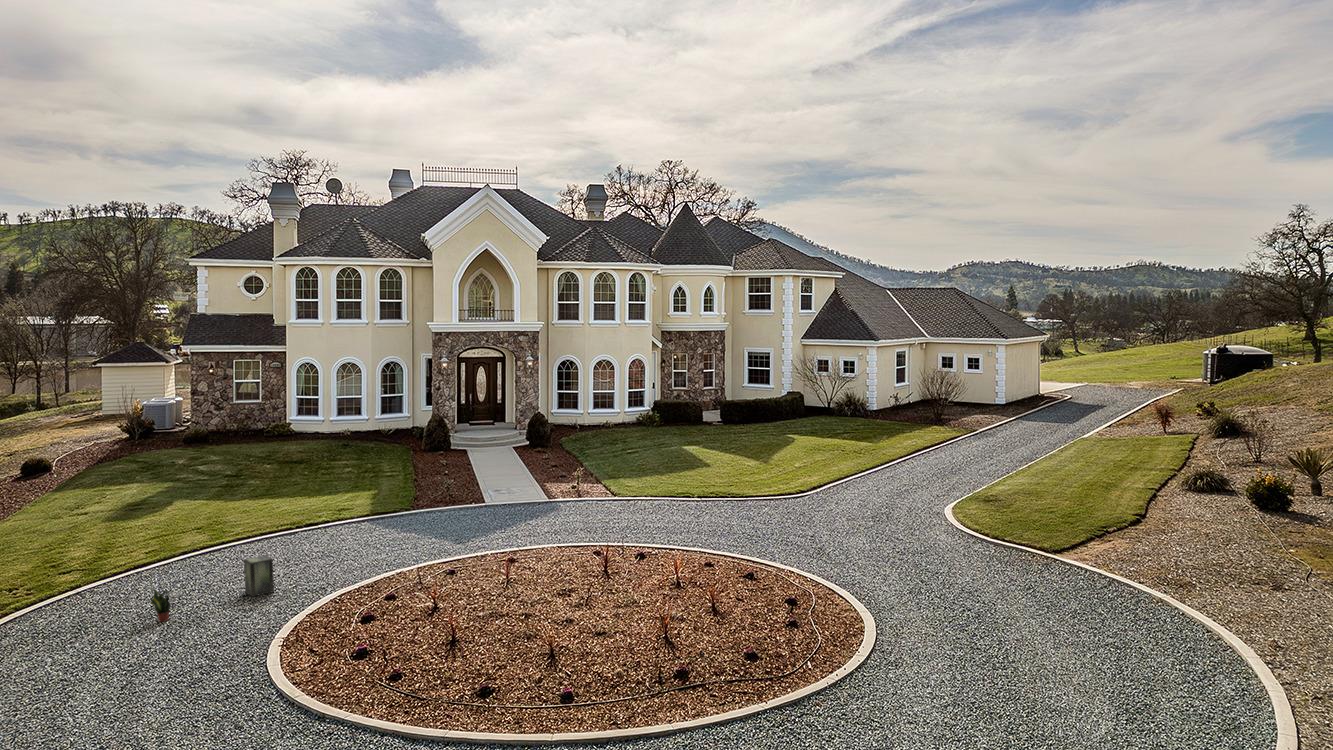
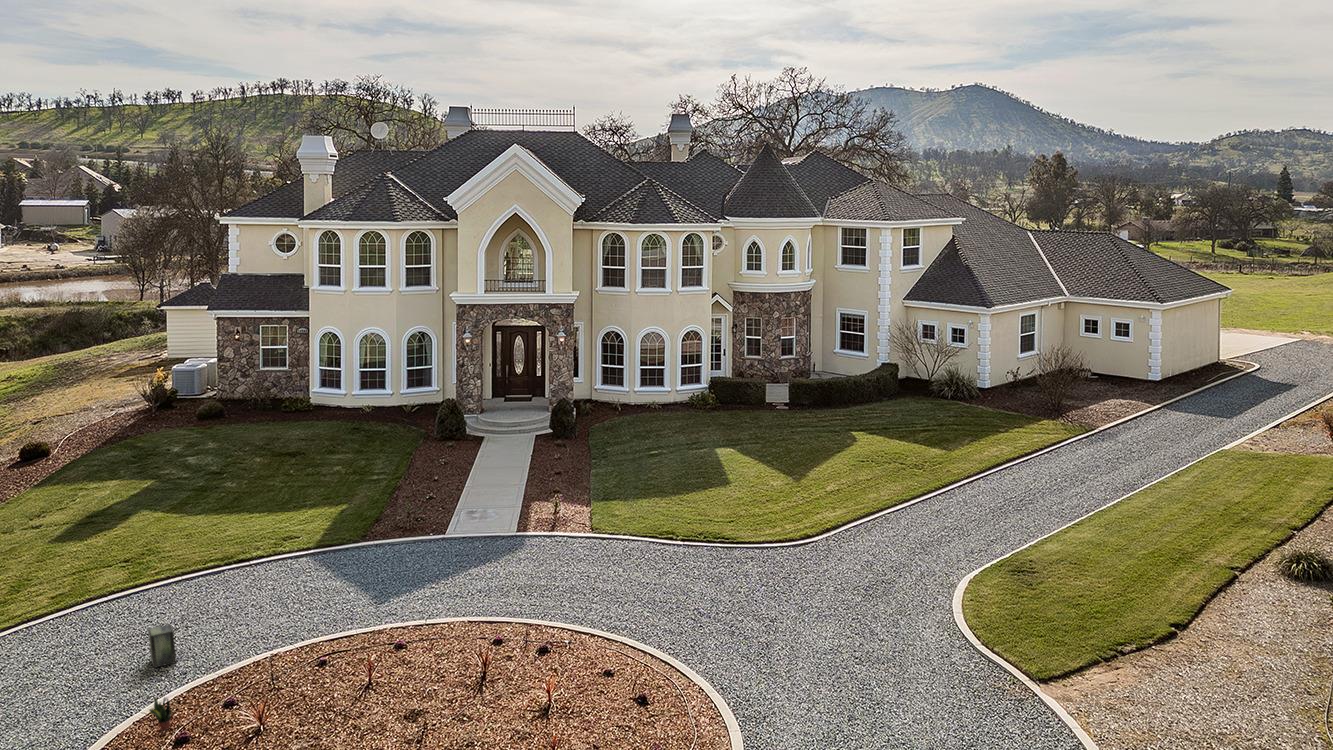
potted plant: present [151,590,171,622] -> present [150,698,171,731]

